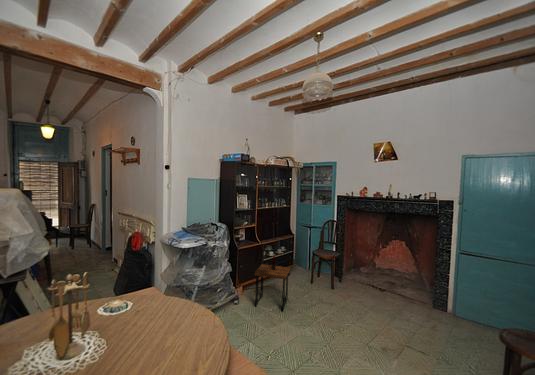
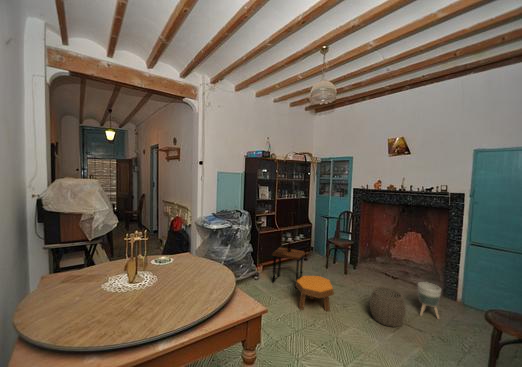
planter: none [413,296,438,336] -> present [418,282,441,319]
footstool: none [284,297,329,341] -> present [296,276,334,311]
woven basket: none [366,305,406,352] -> present [369,286,406,327]

